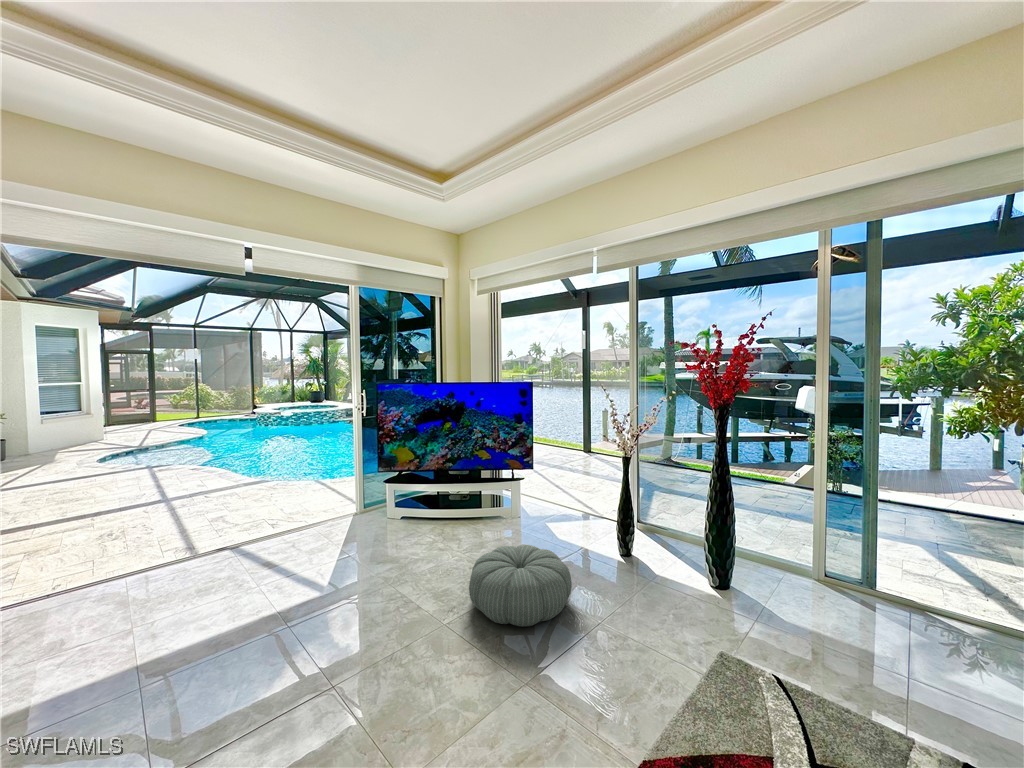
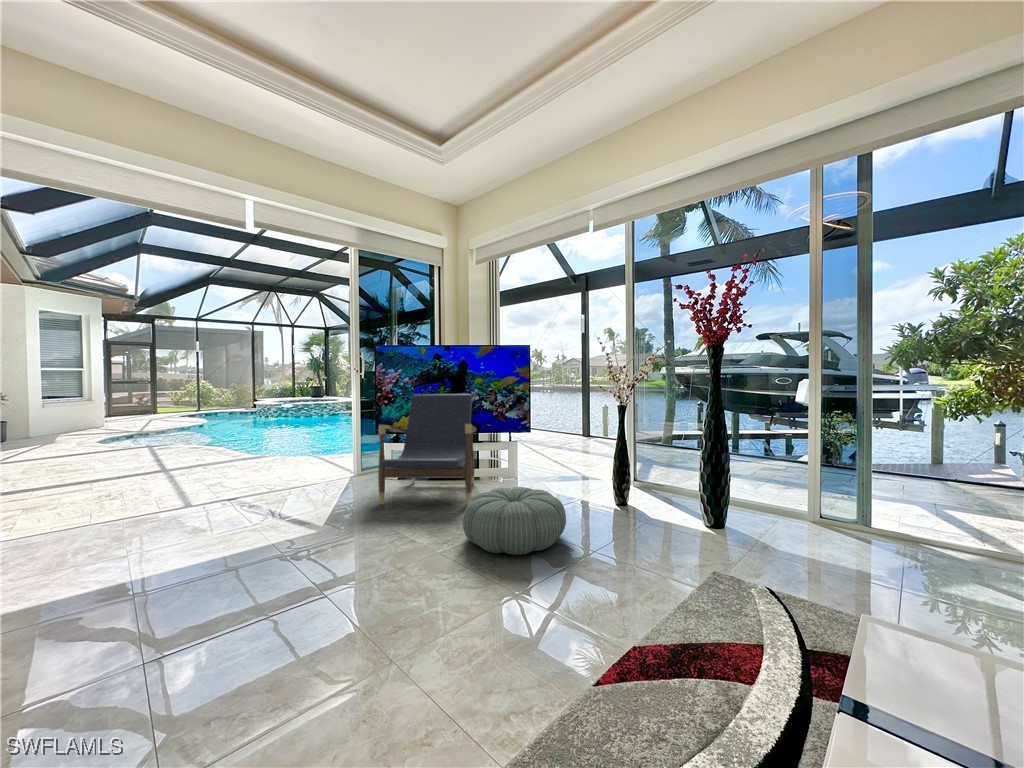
lounge chair: none [382,432,480,553] -> present [378,394,476,504]

